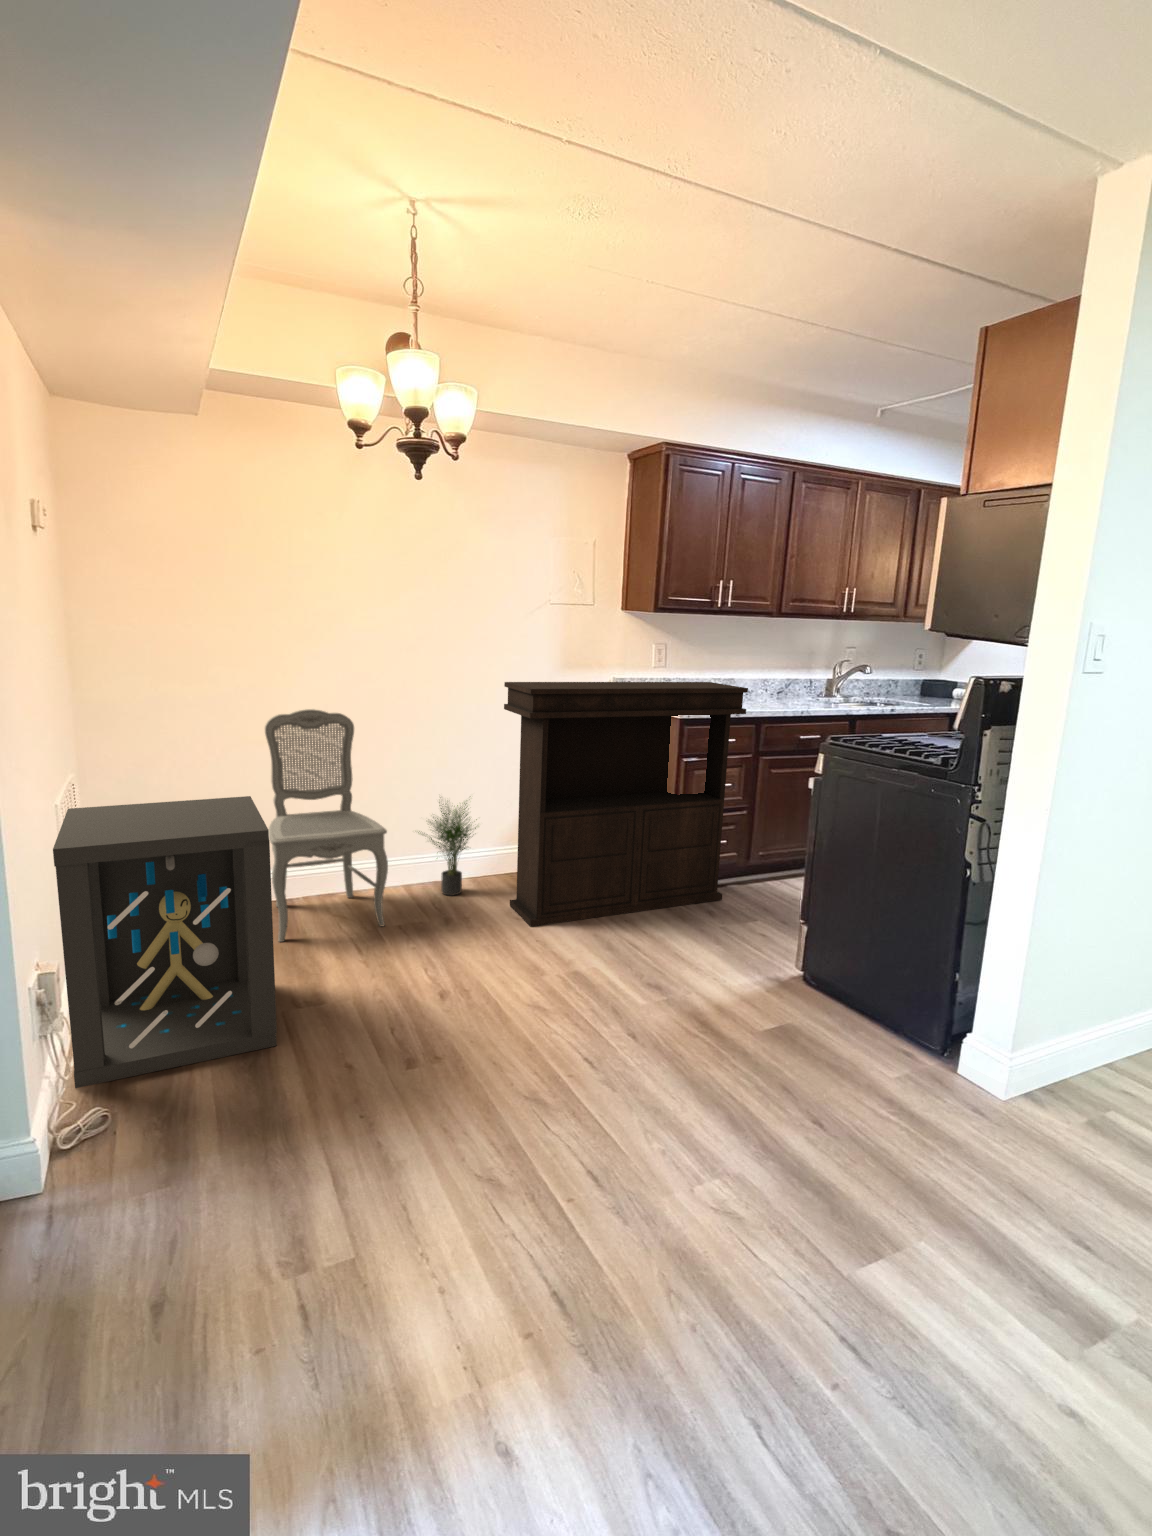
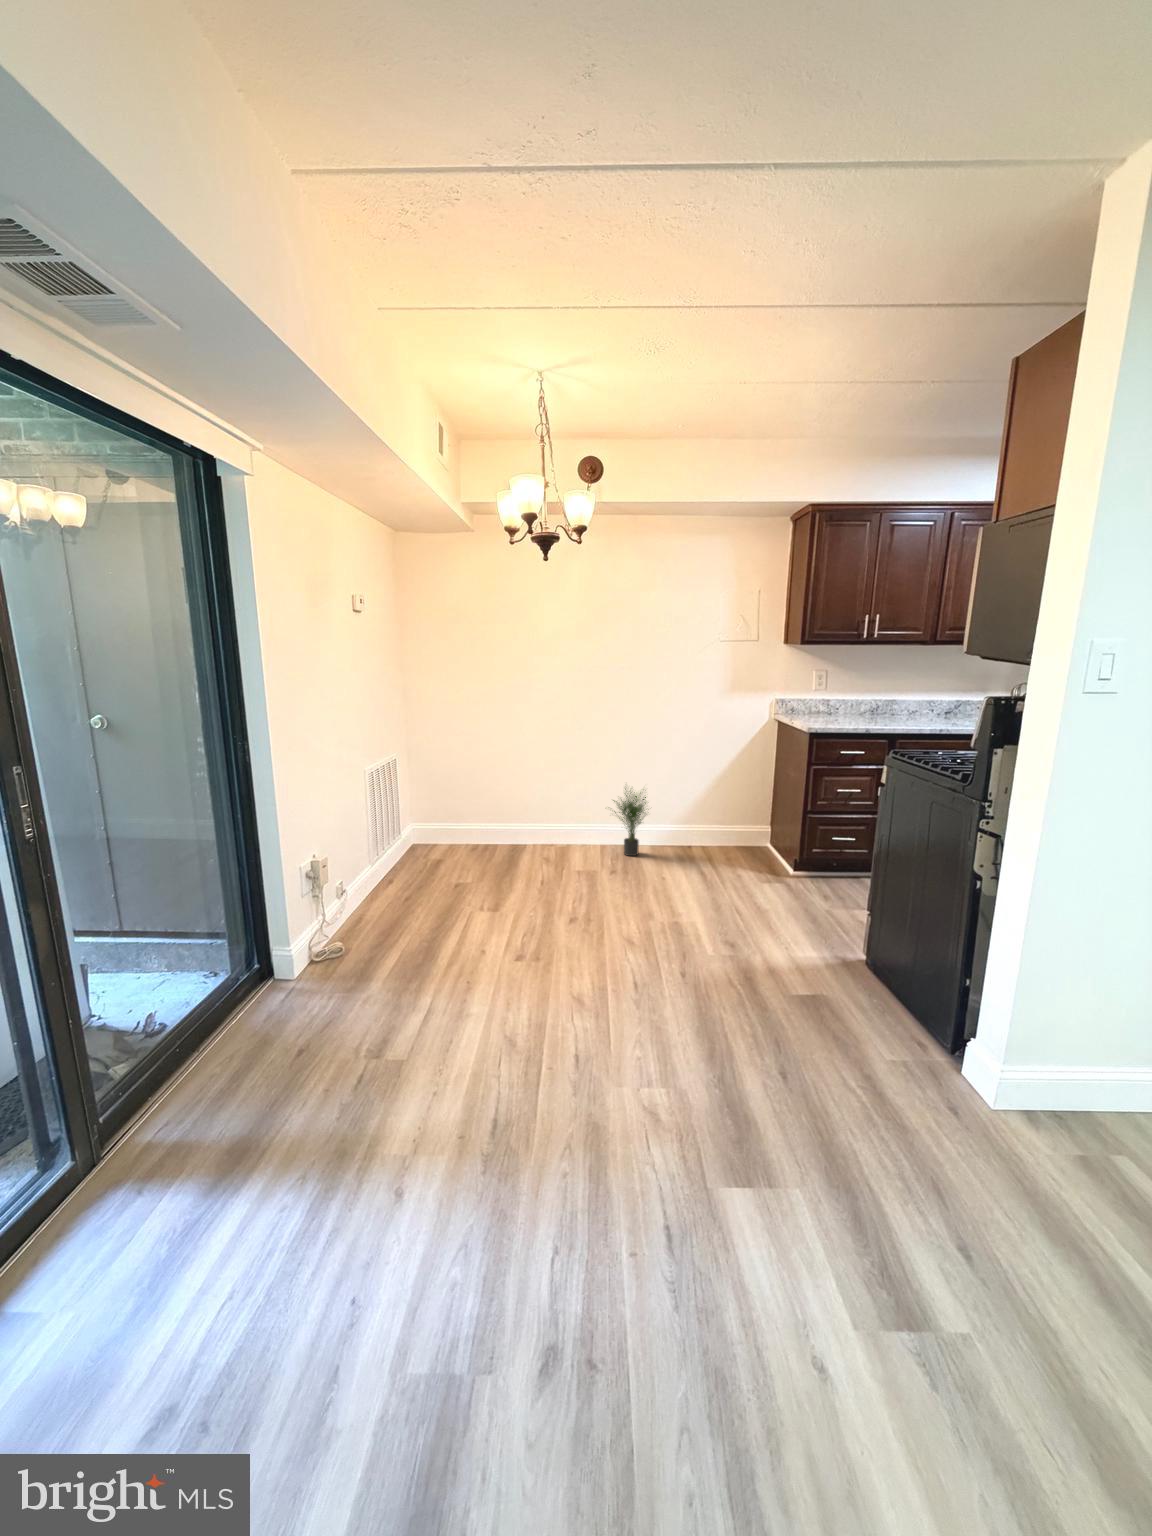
console table: present [504,682,748,927] -> none [662,702,871,889]
dining chair: present [265,709,388,942] -> none [498,720,573,869]
storage cabinet: present [53,796,277,1088] -> none [340,773,474,928]

